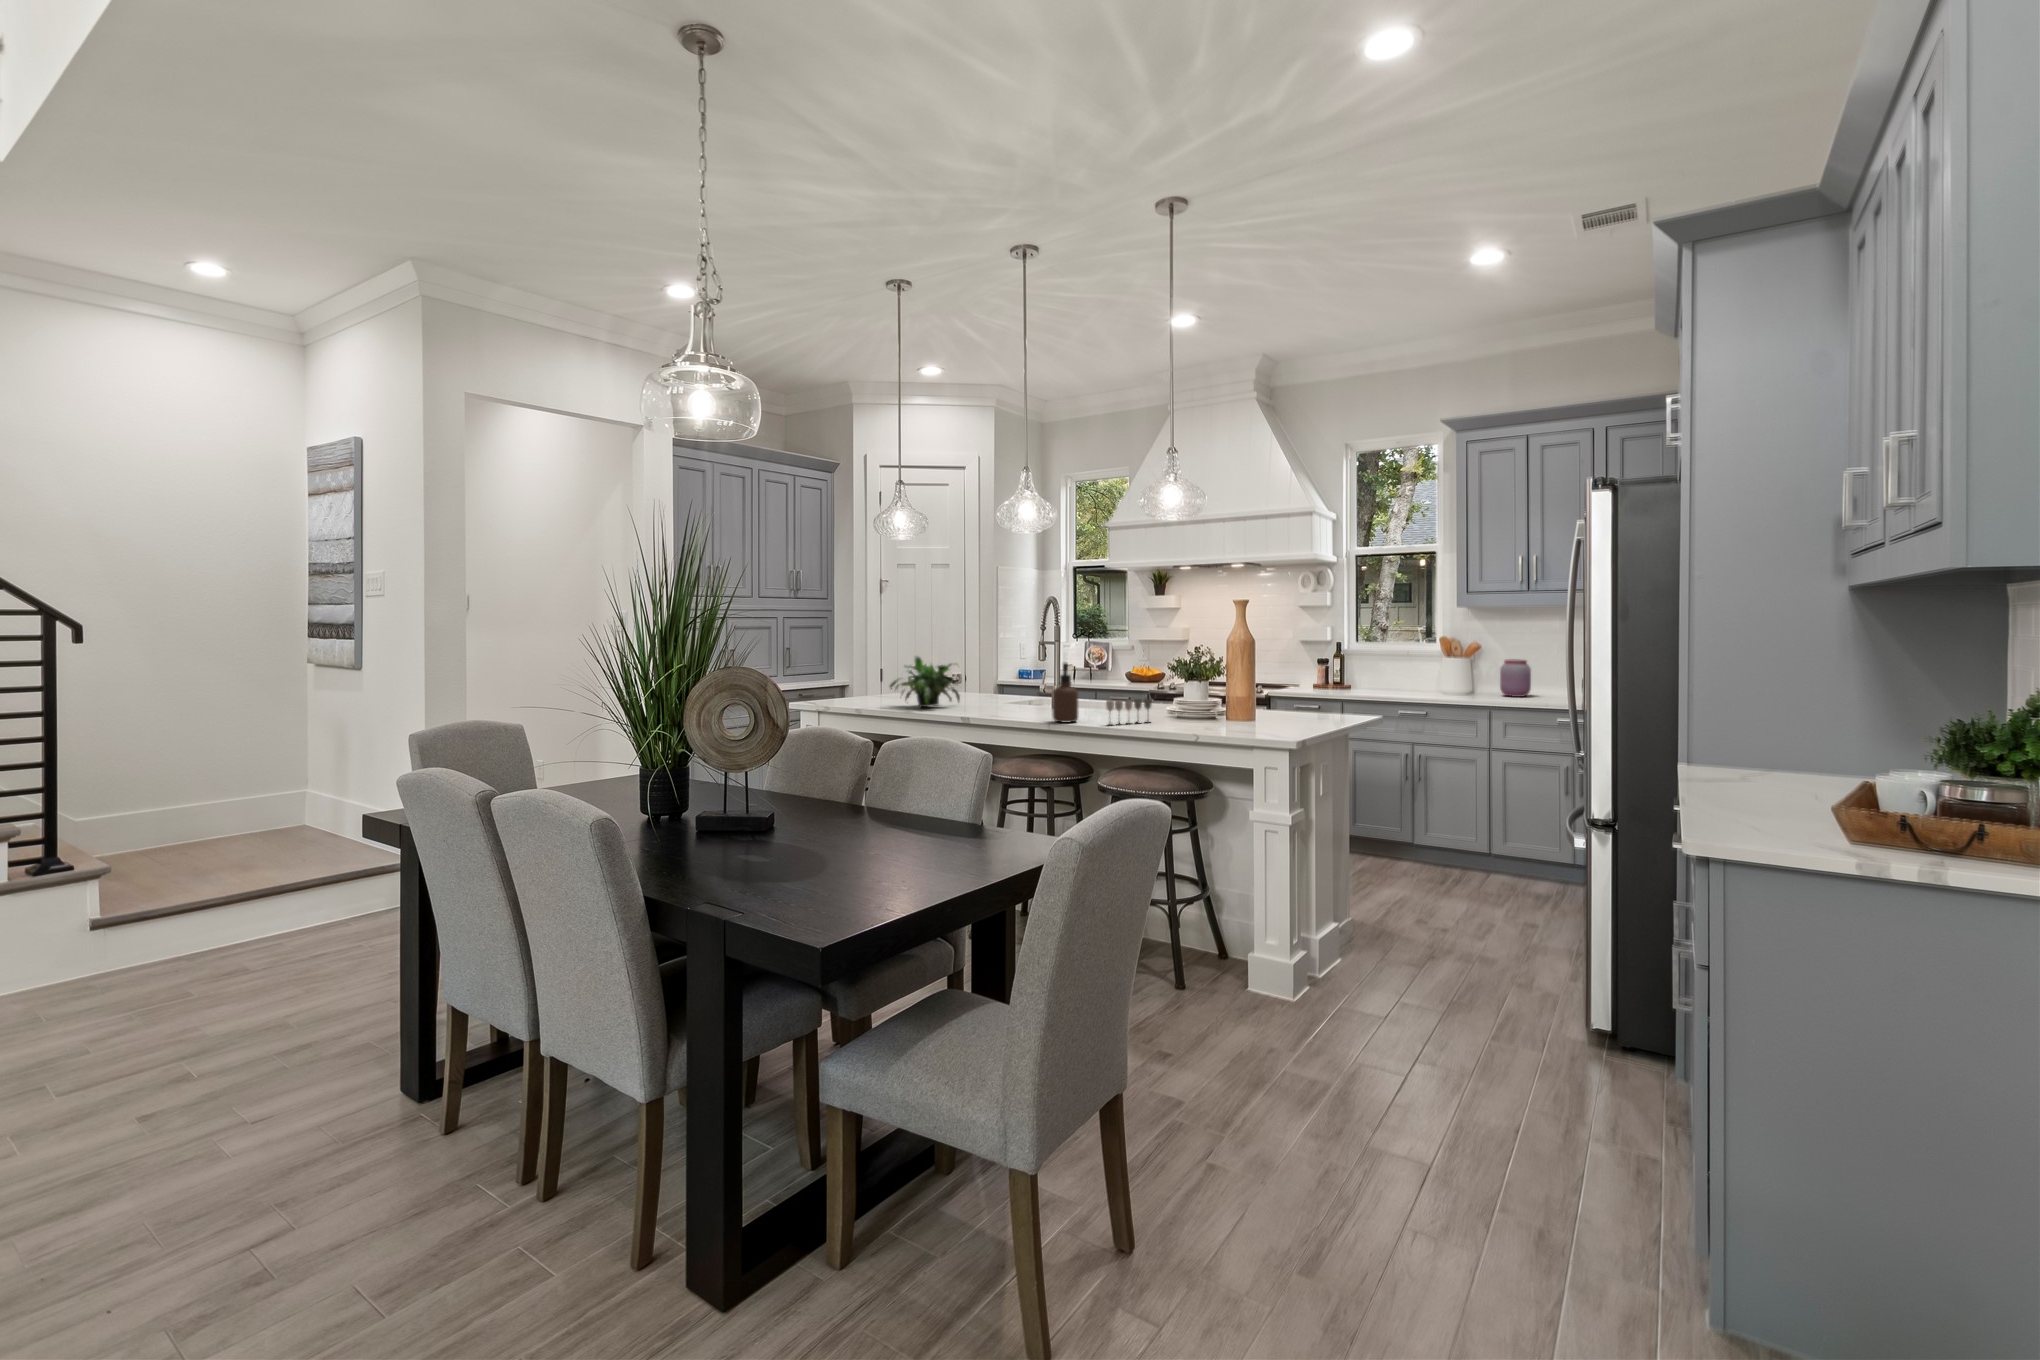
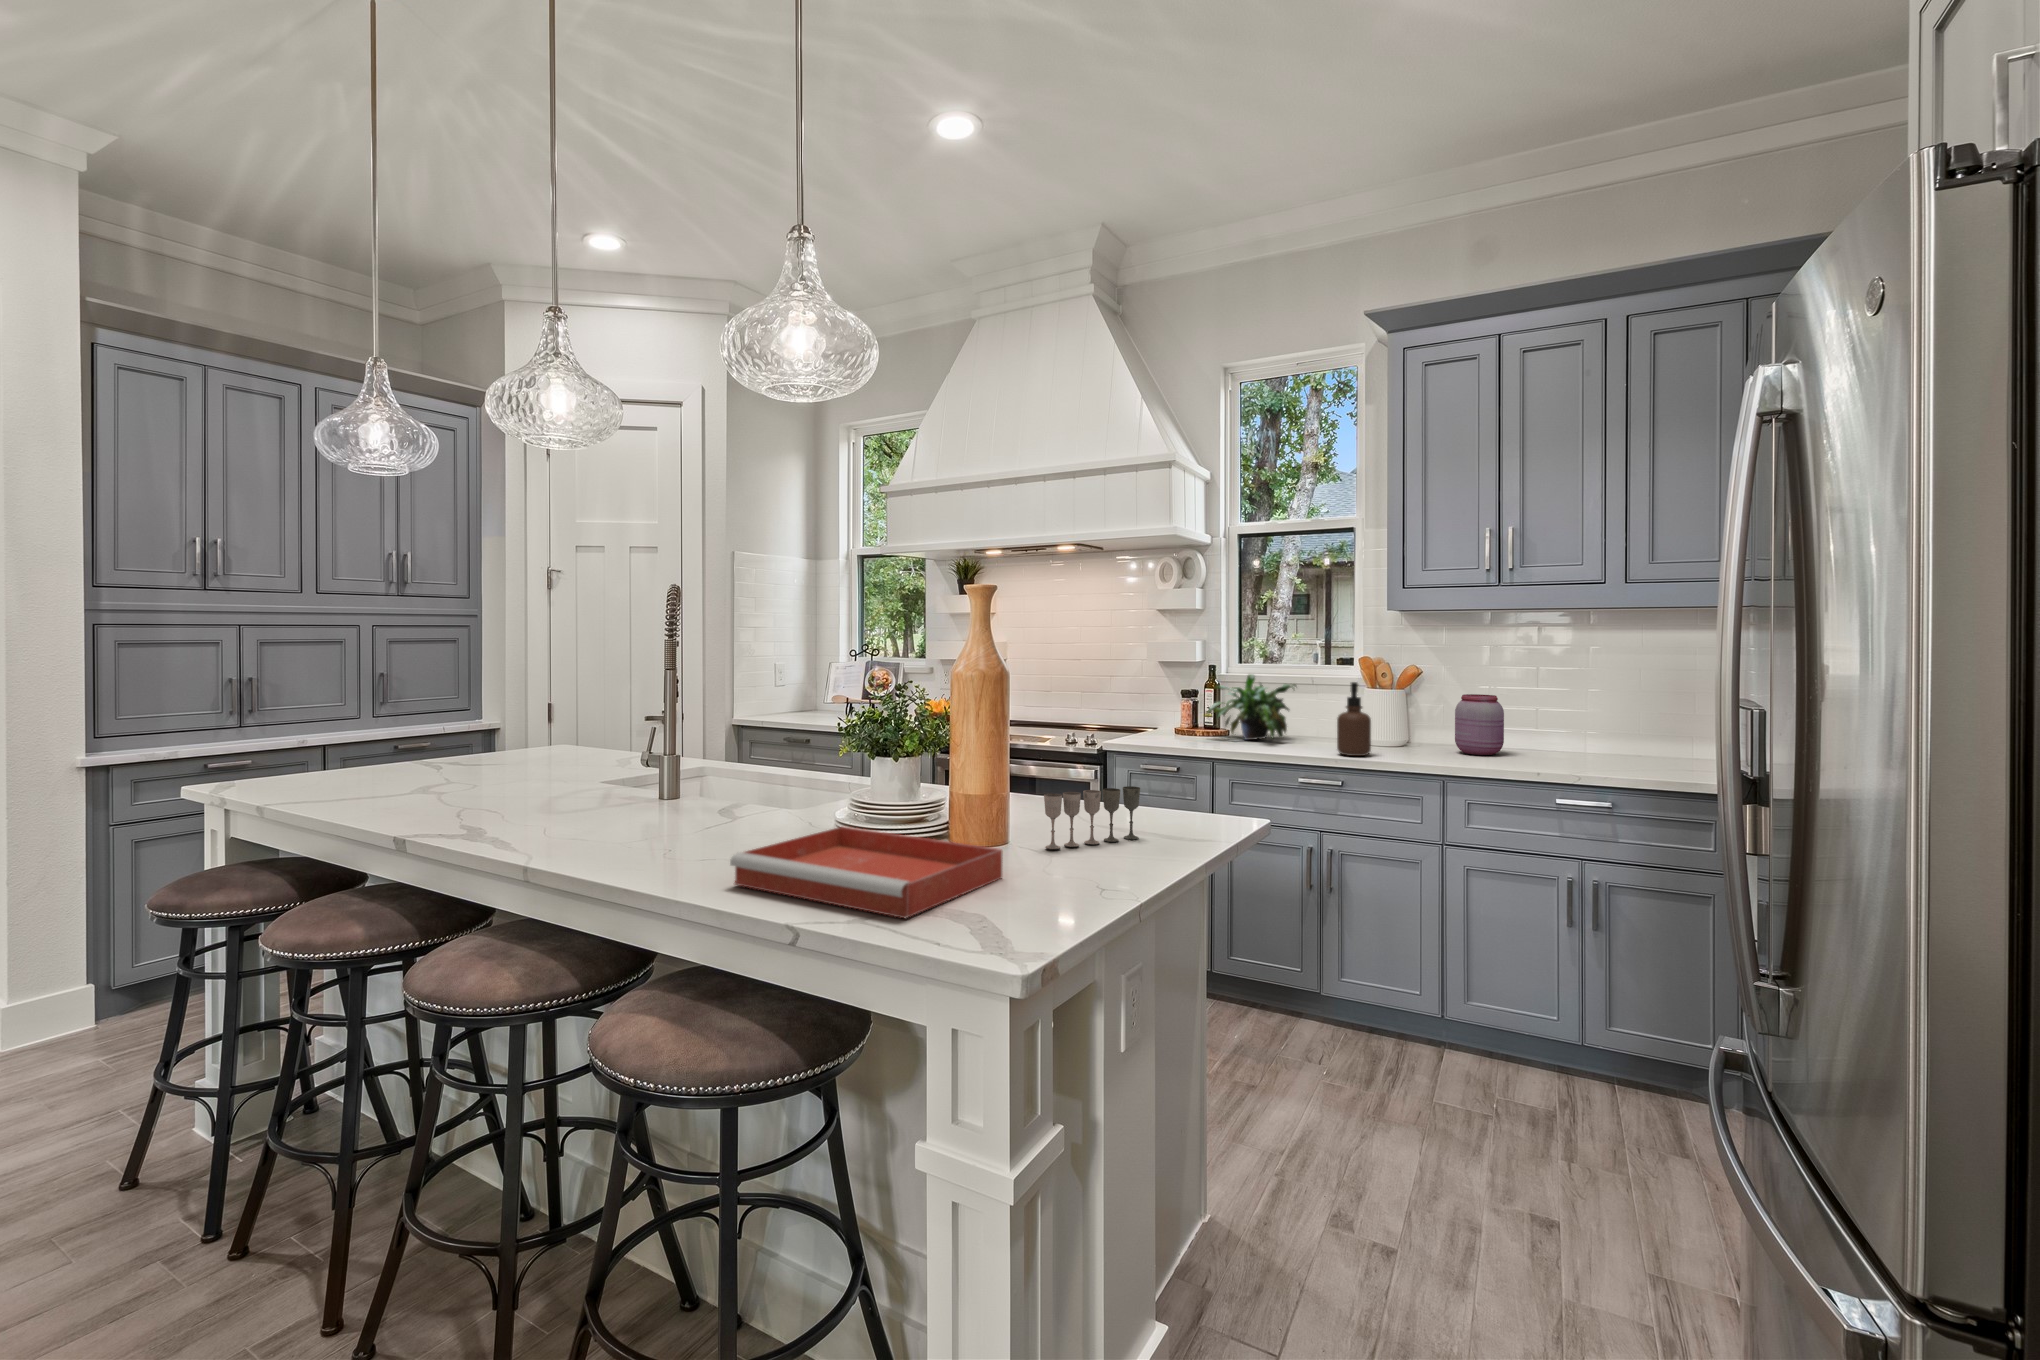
potted plant: present [890,656,960,707] -> present [1207,674,1296,740]
soap dispenser: present [1052,663,1078,723] -> present [1337,682,1371,756]
wine glass: present [1106,698,1152,725] -> present [1044,786,1140,849]
tray: none [1159,712,1272,737] -> present [730,827,1003,918]

